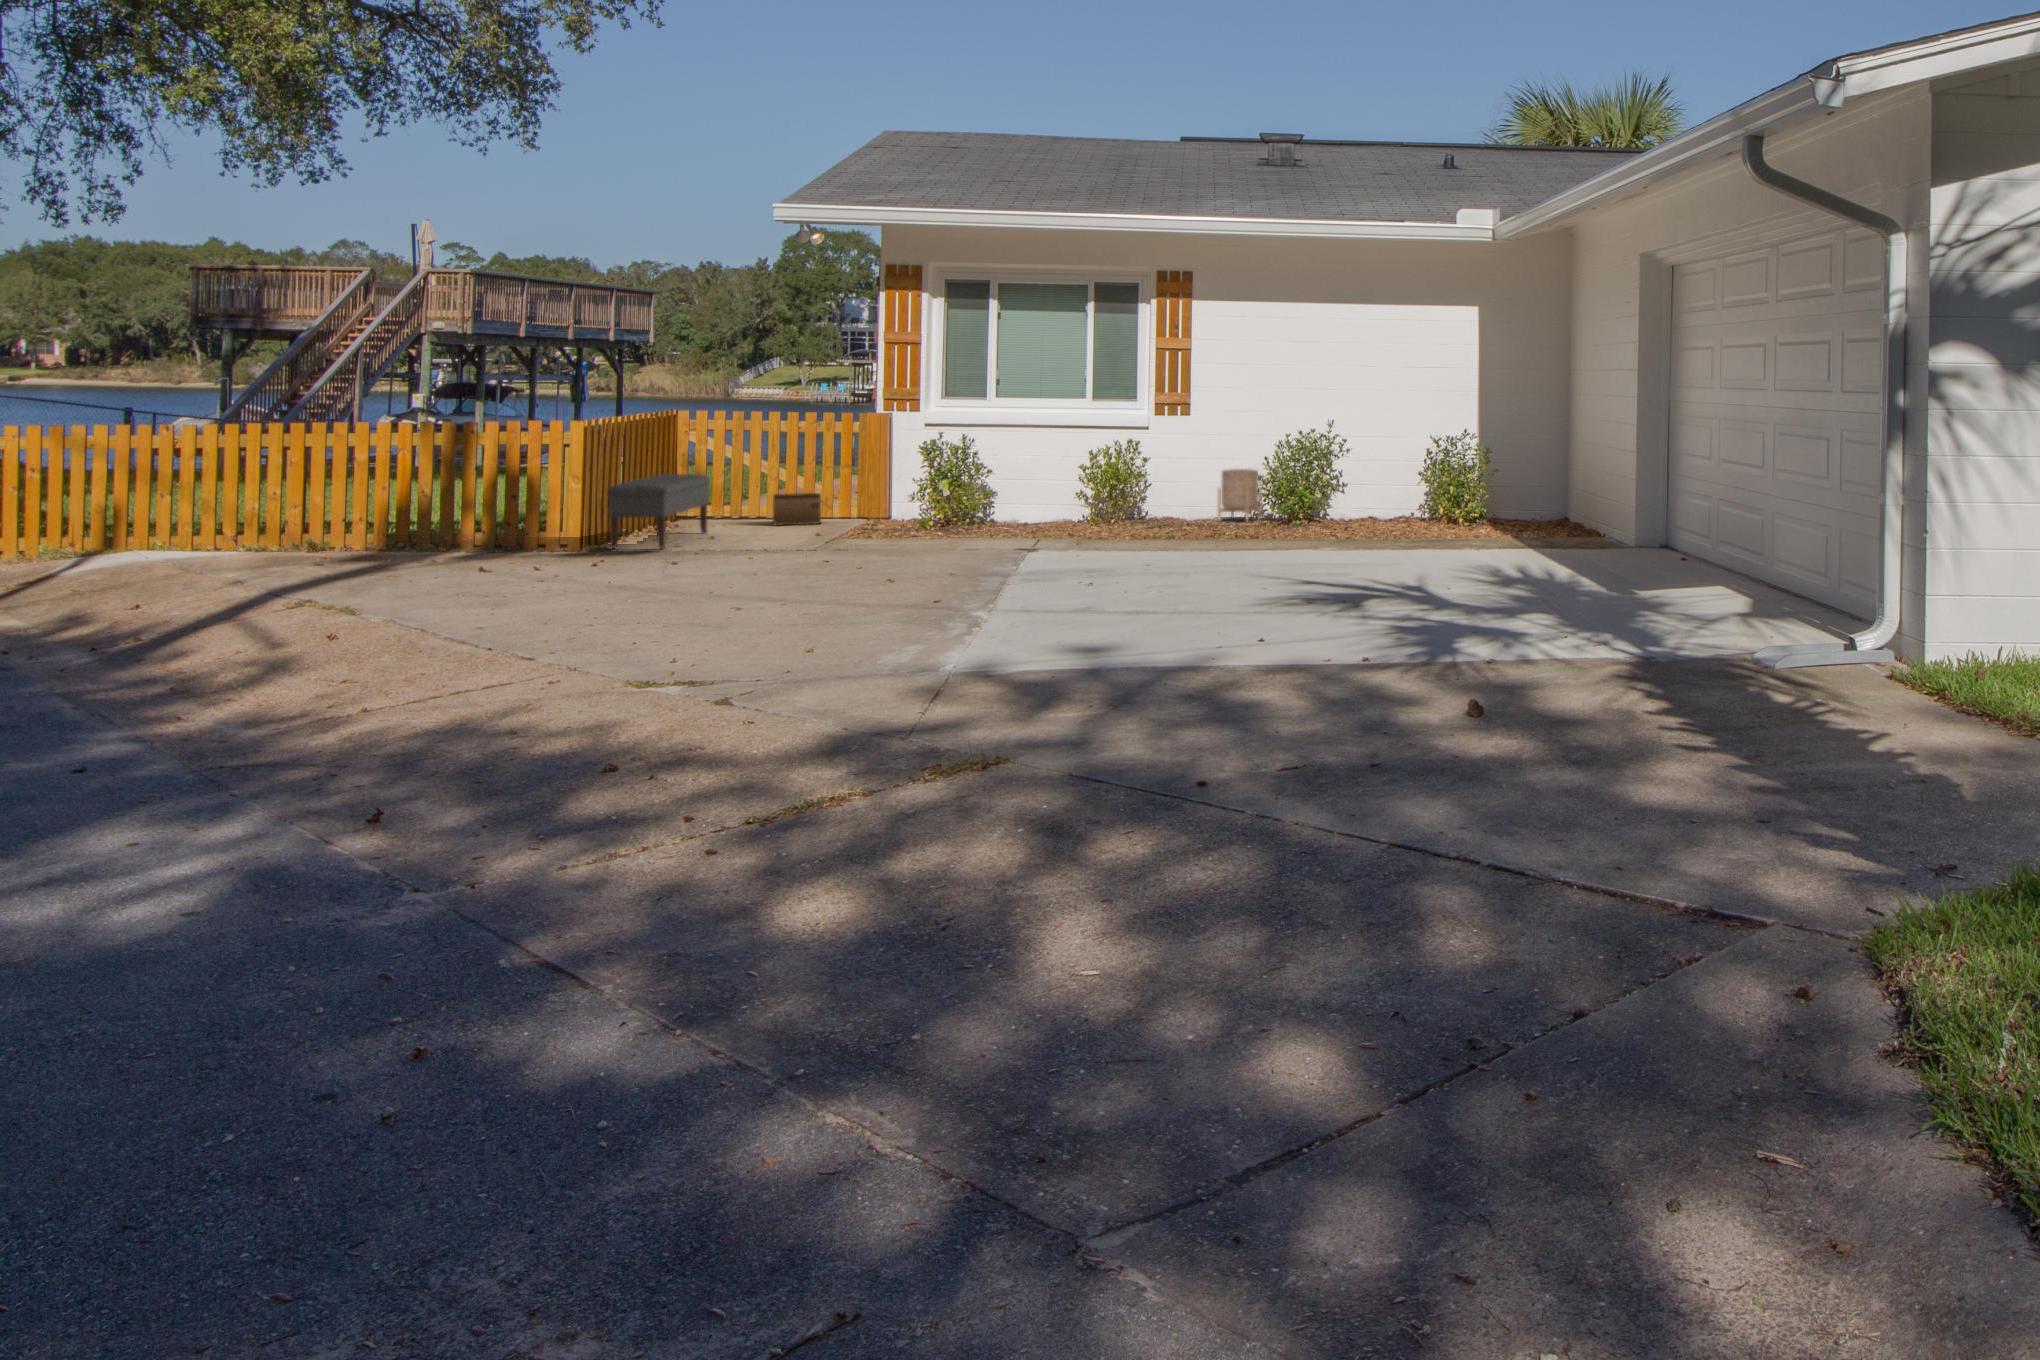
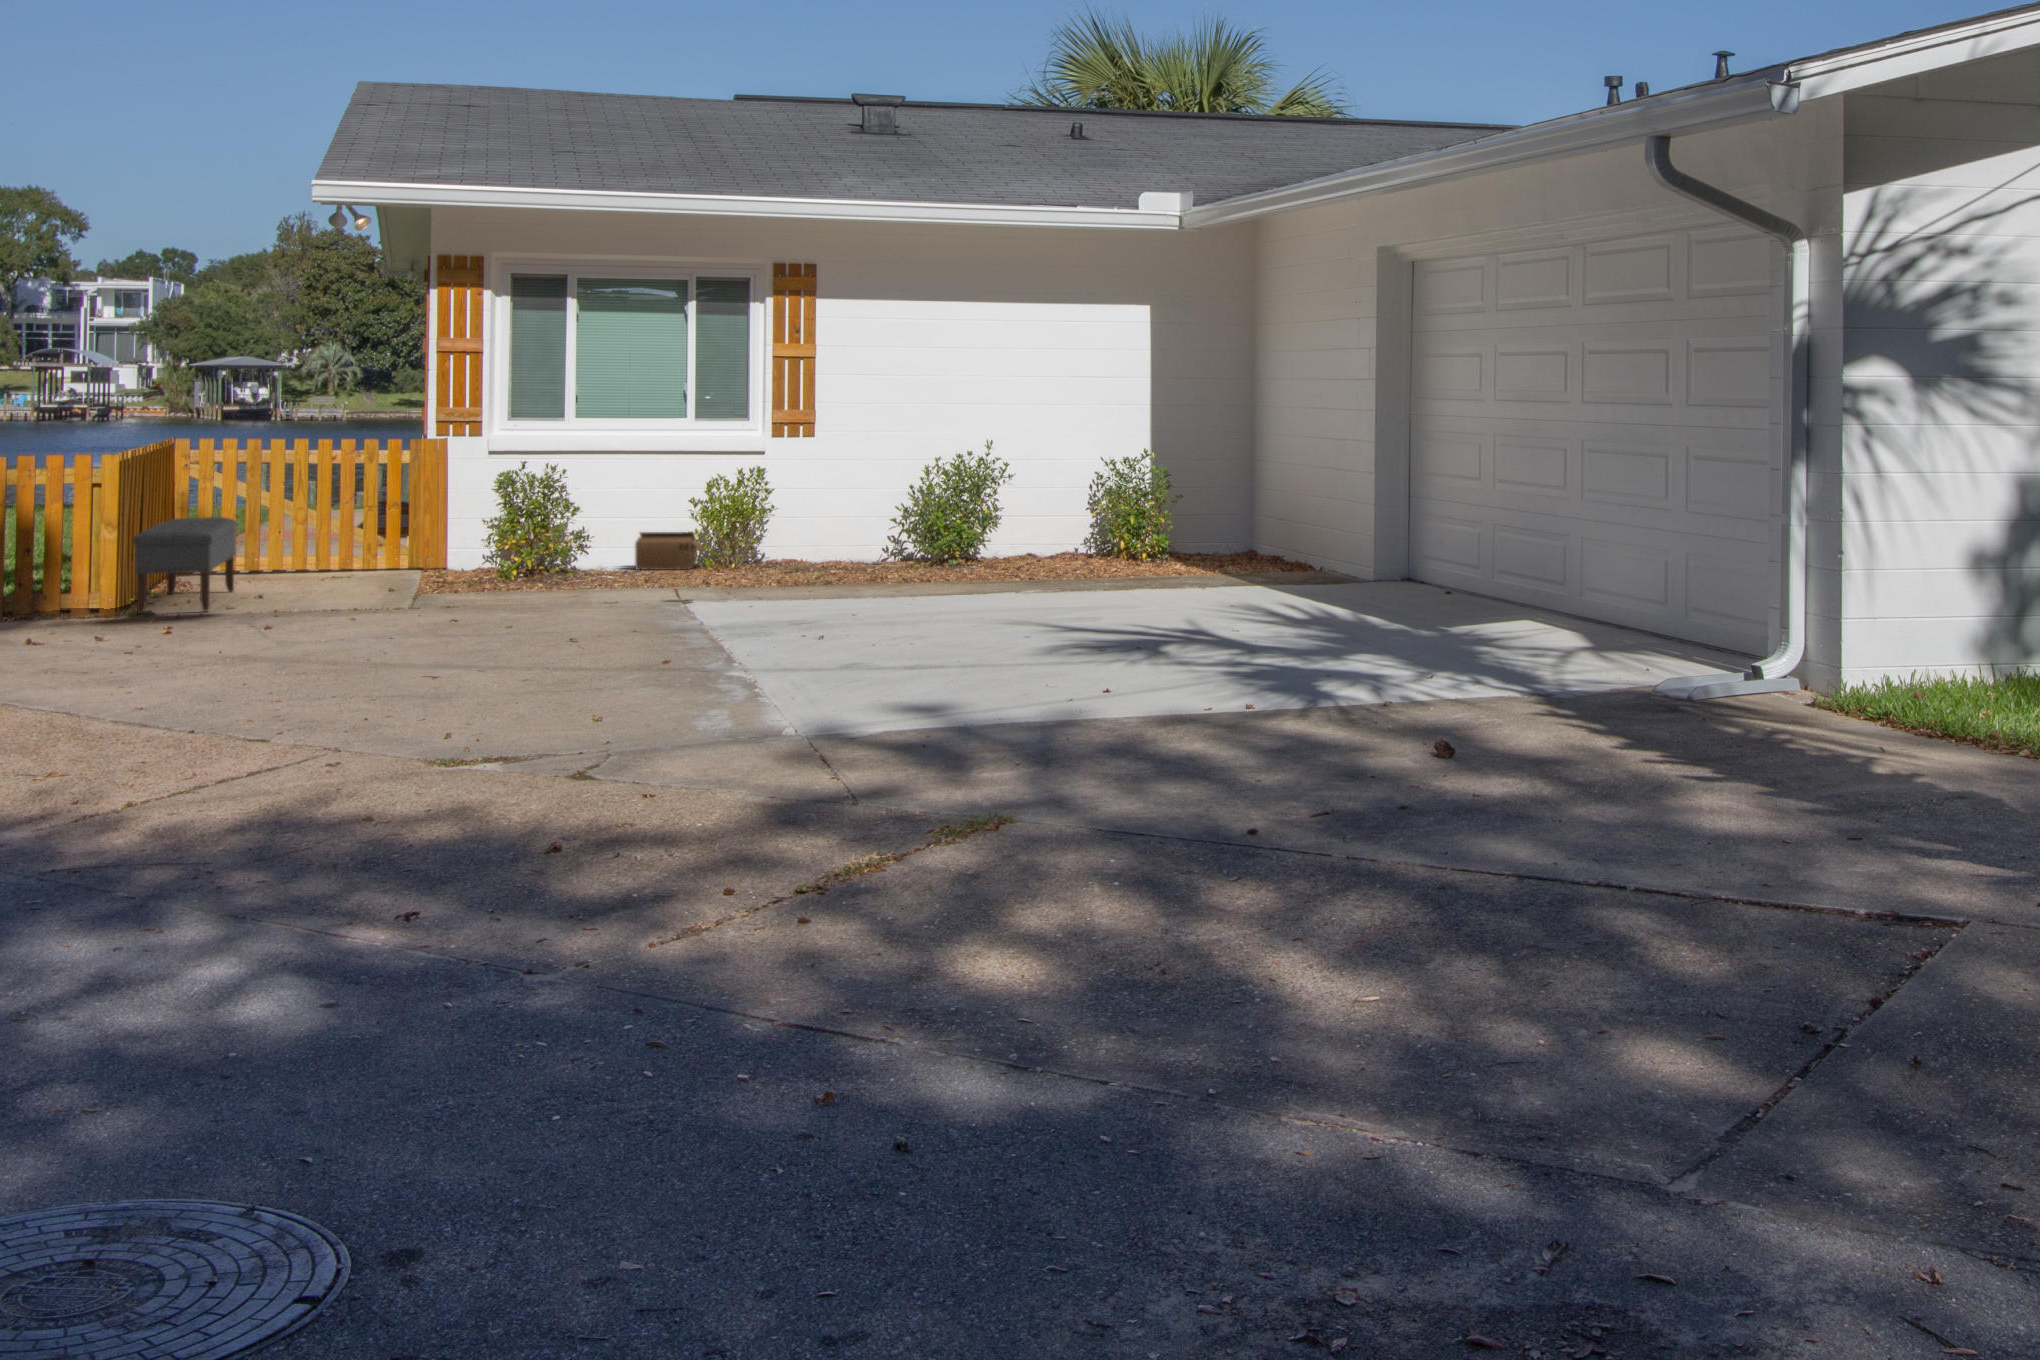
planter: present [1218,469,1262,521] -> none [857,501,906,563]
cardboard box: present [773,493,822,526] -> present [635,532,705,570]

